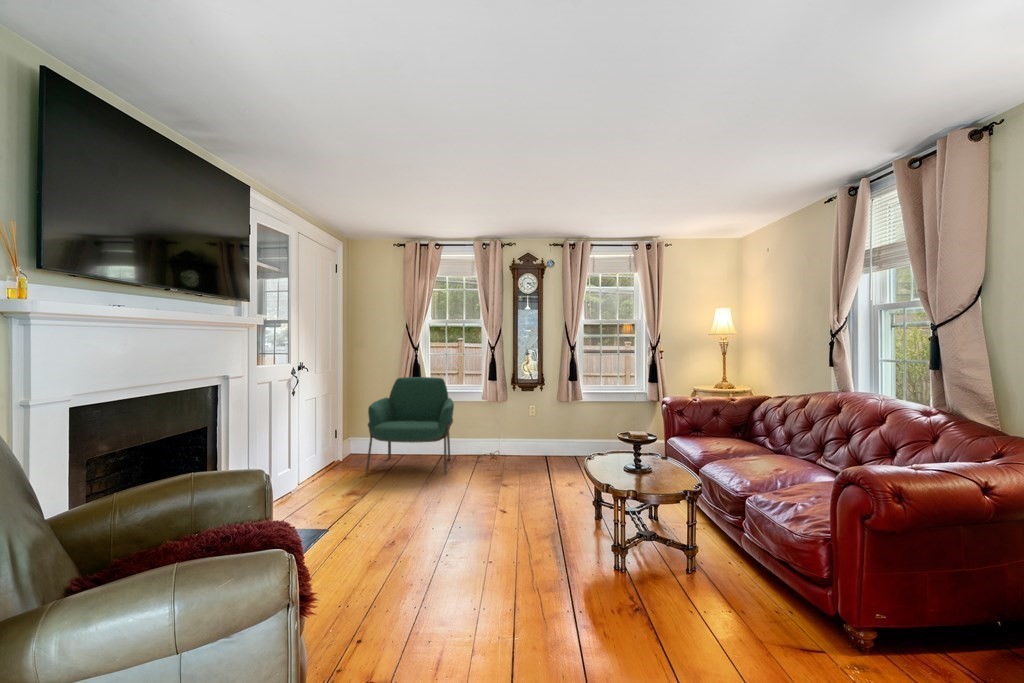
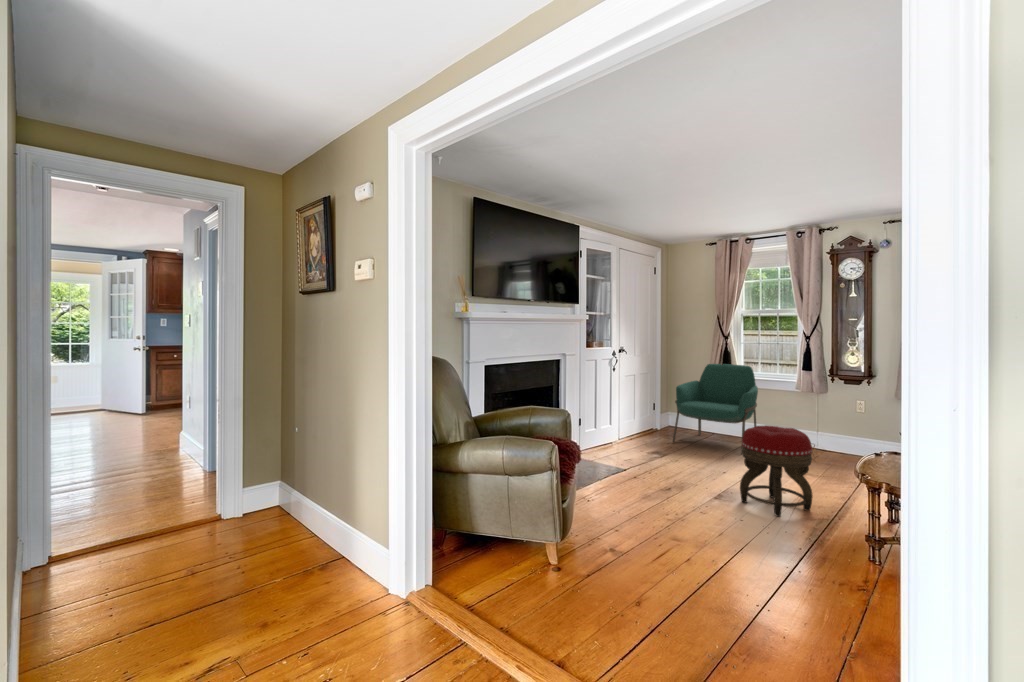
footstool: none [484,443,553,546] -> present [740,425,813,516]

